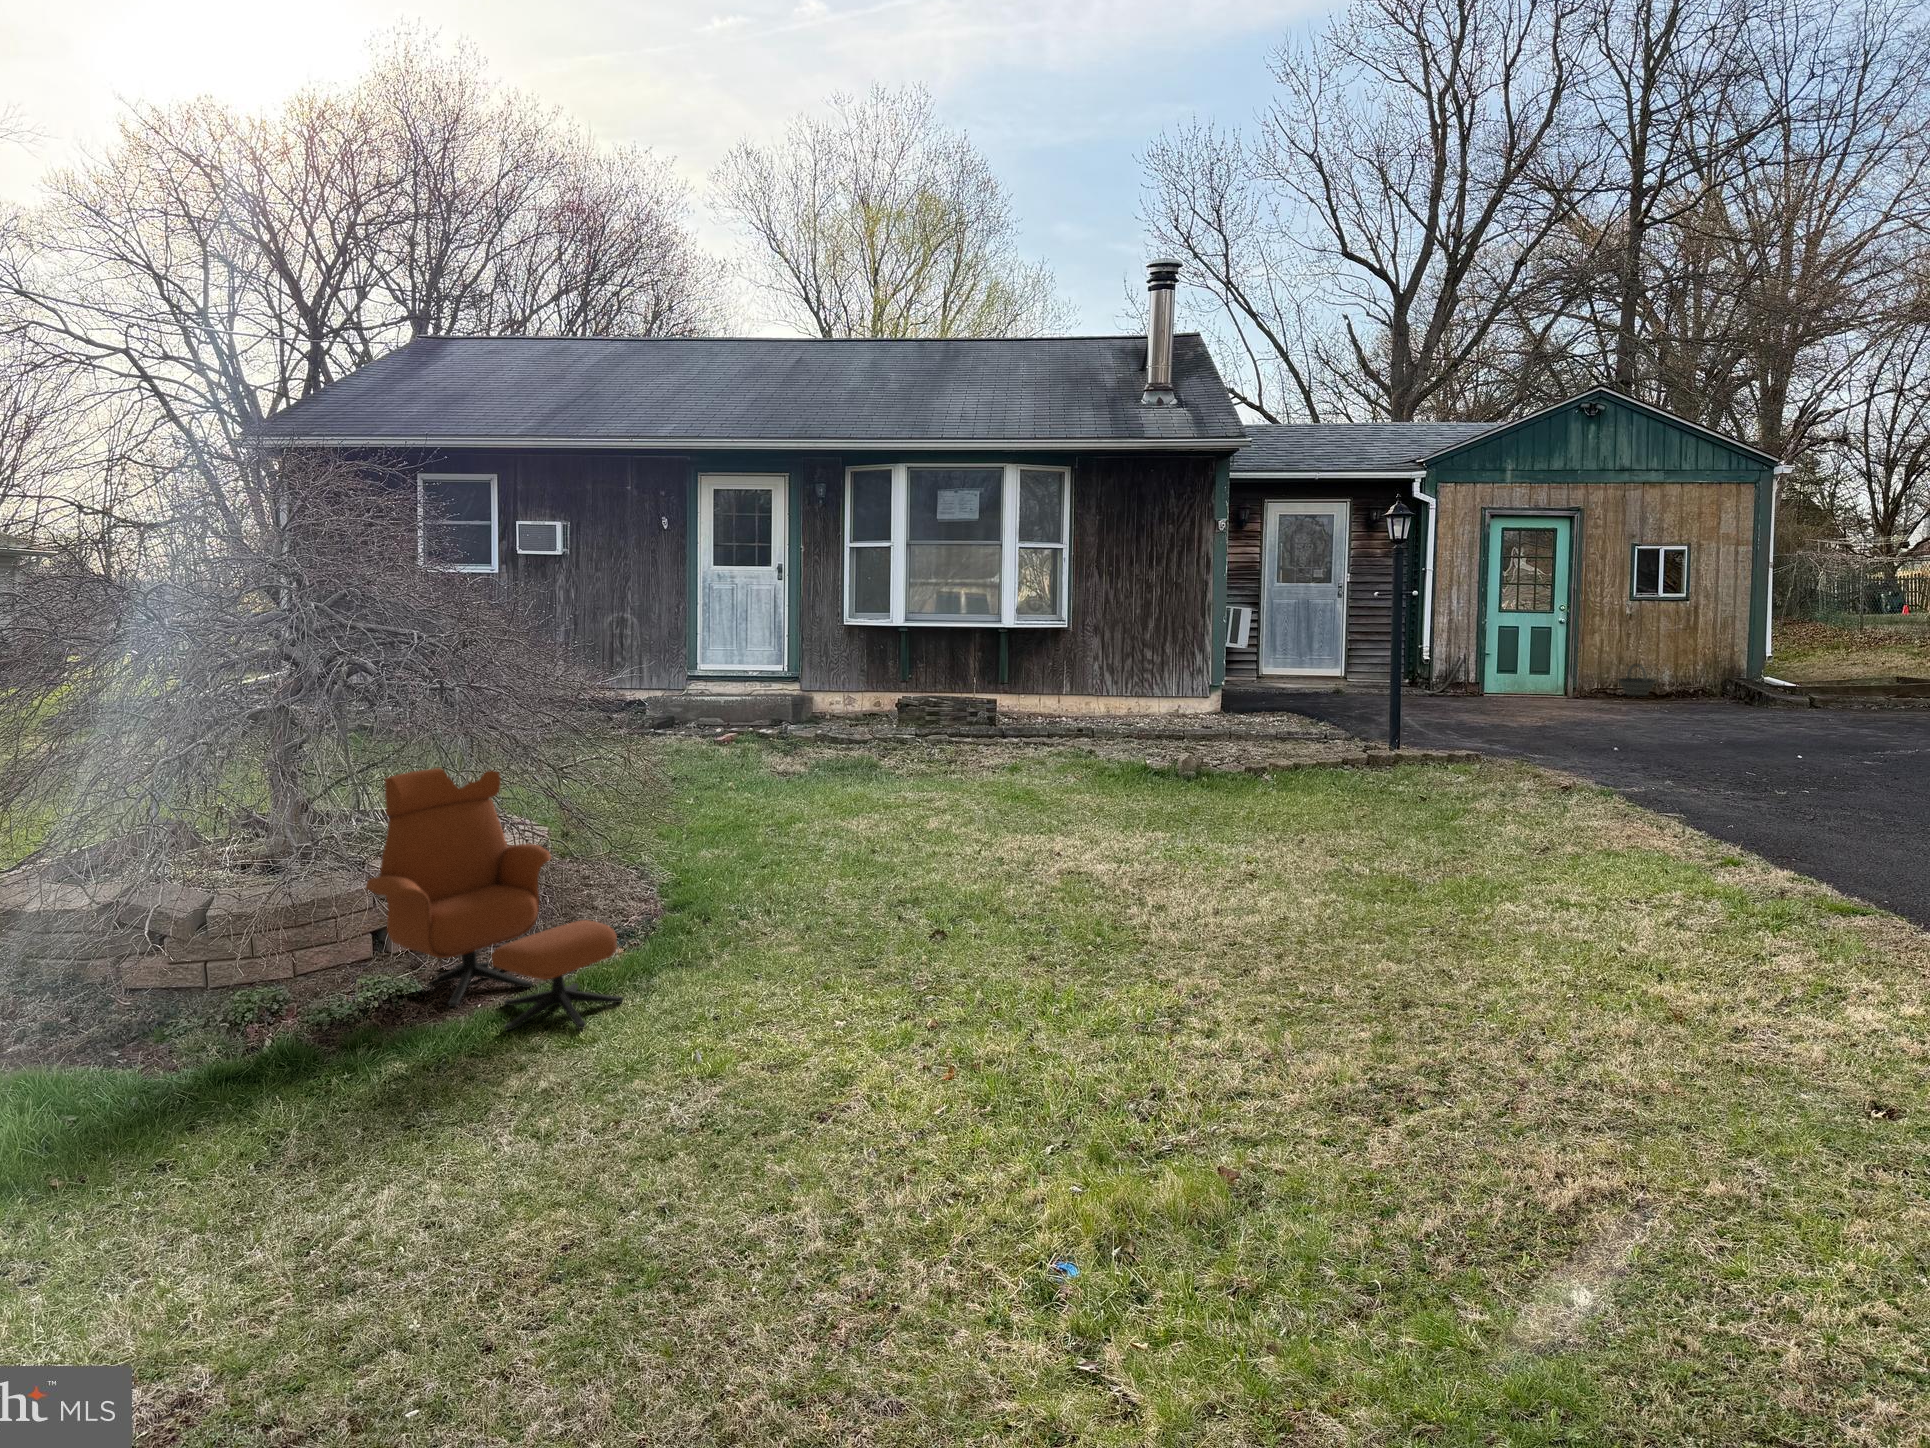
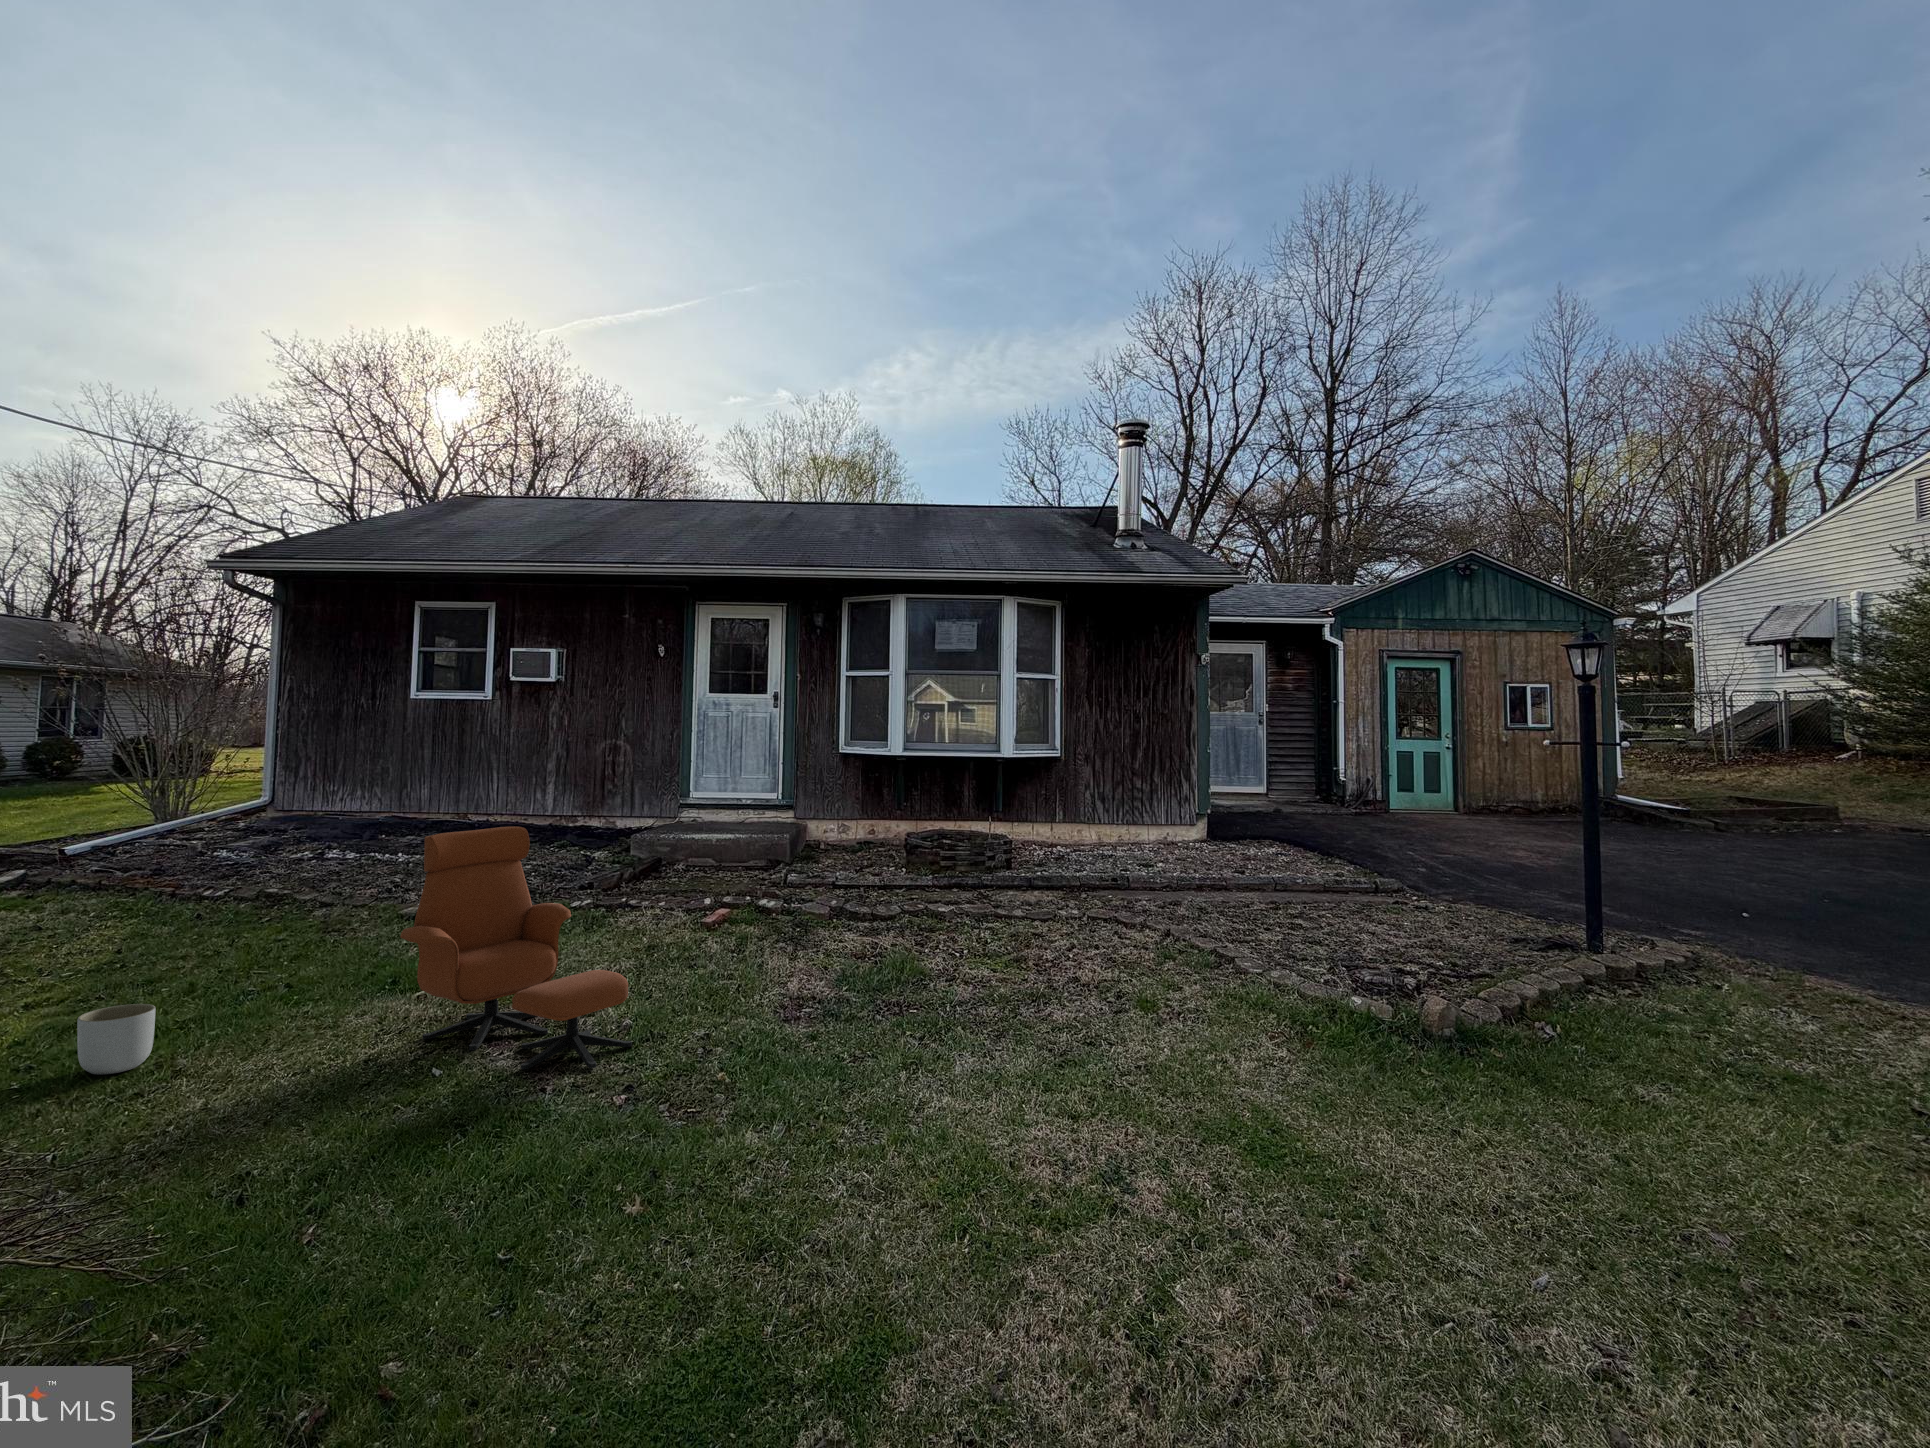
bucket: present [1618,664,1656,696] -> none [1501,784,1534,812]
planter: none [28,962,111,1037] -> present [77,1004,156,1075]

